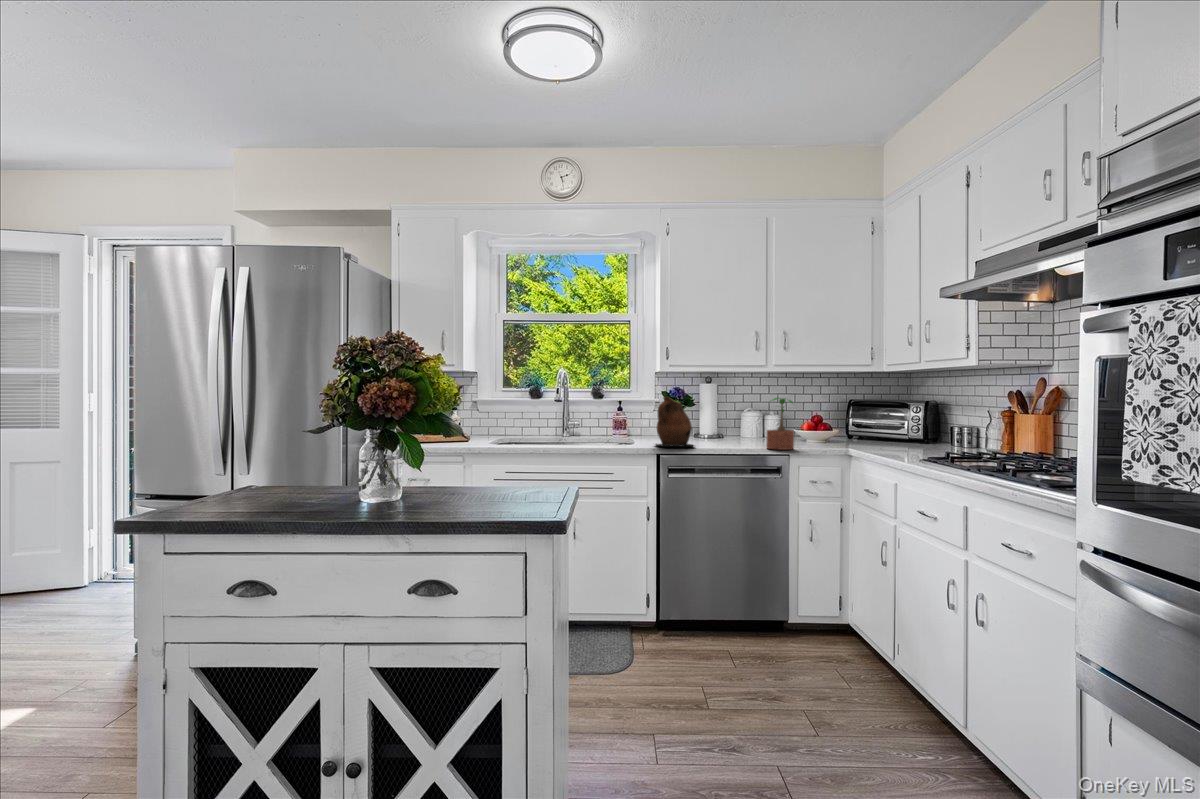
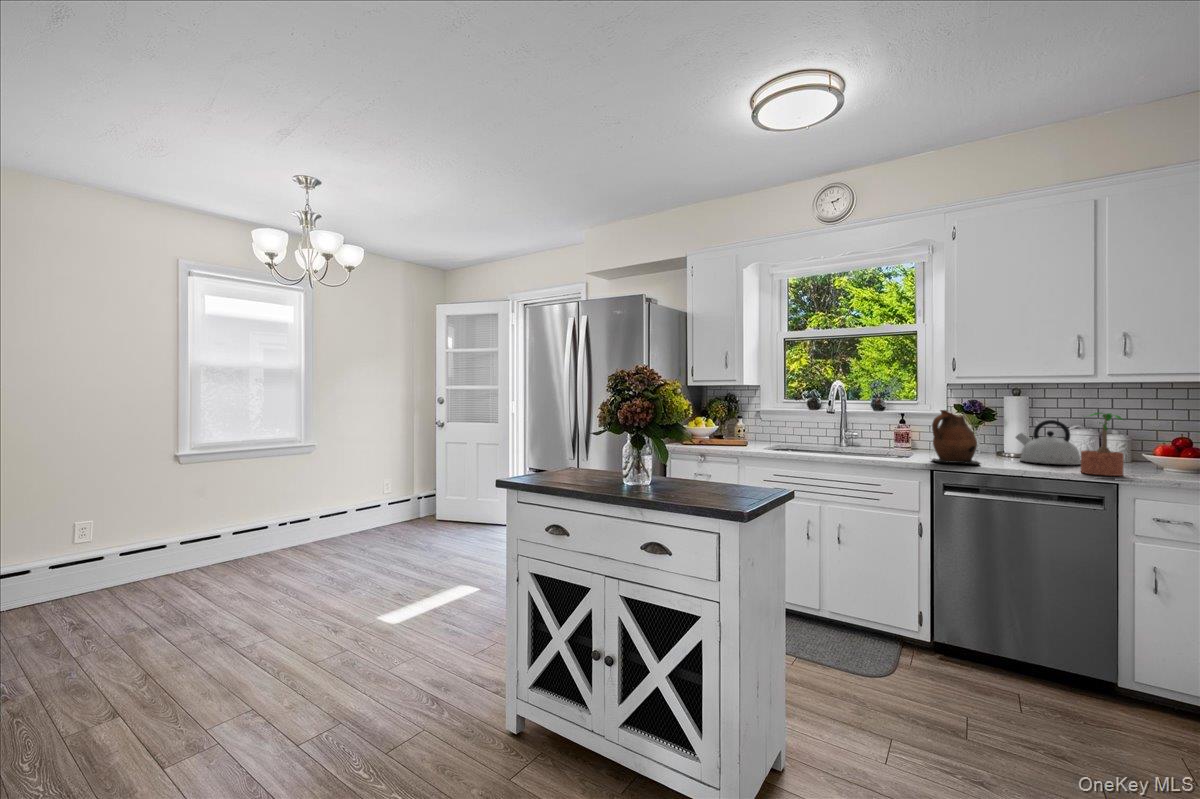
kettle: none [715,405,762,443] -> present [1016,420,1081,465]

